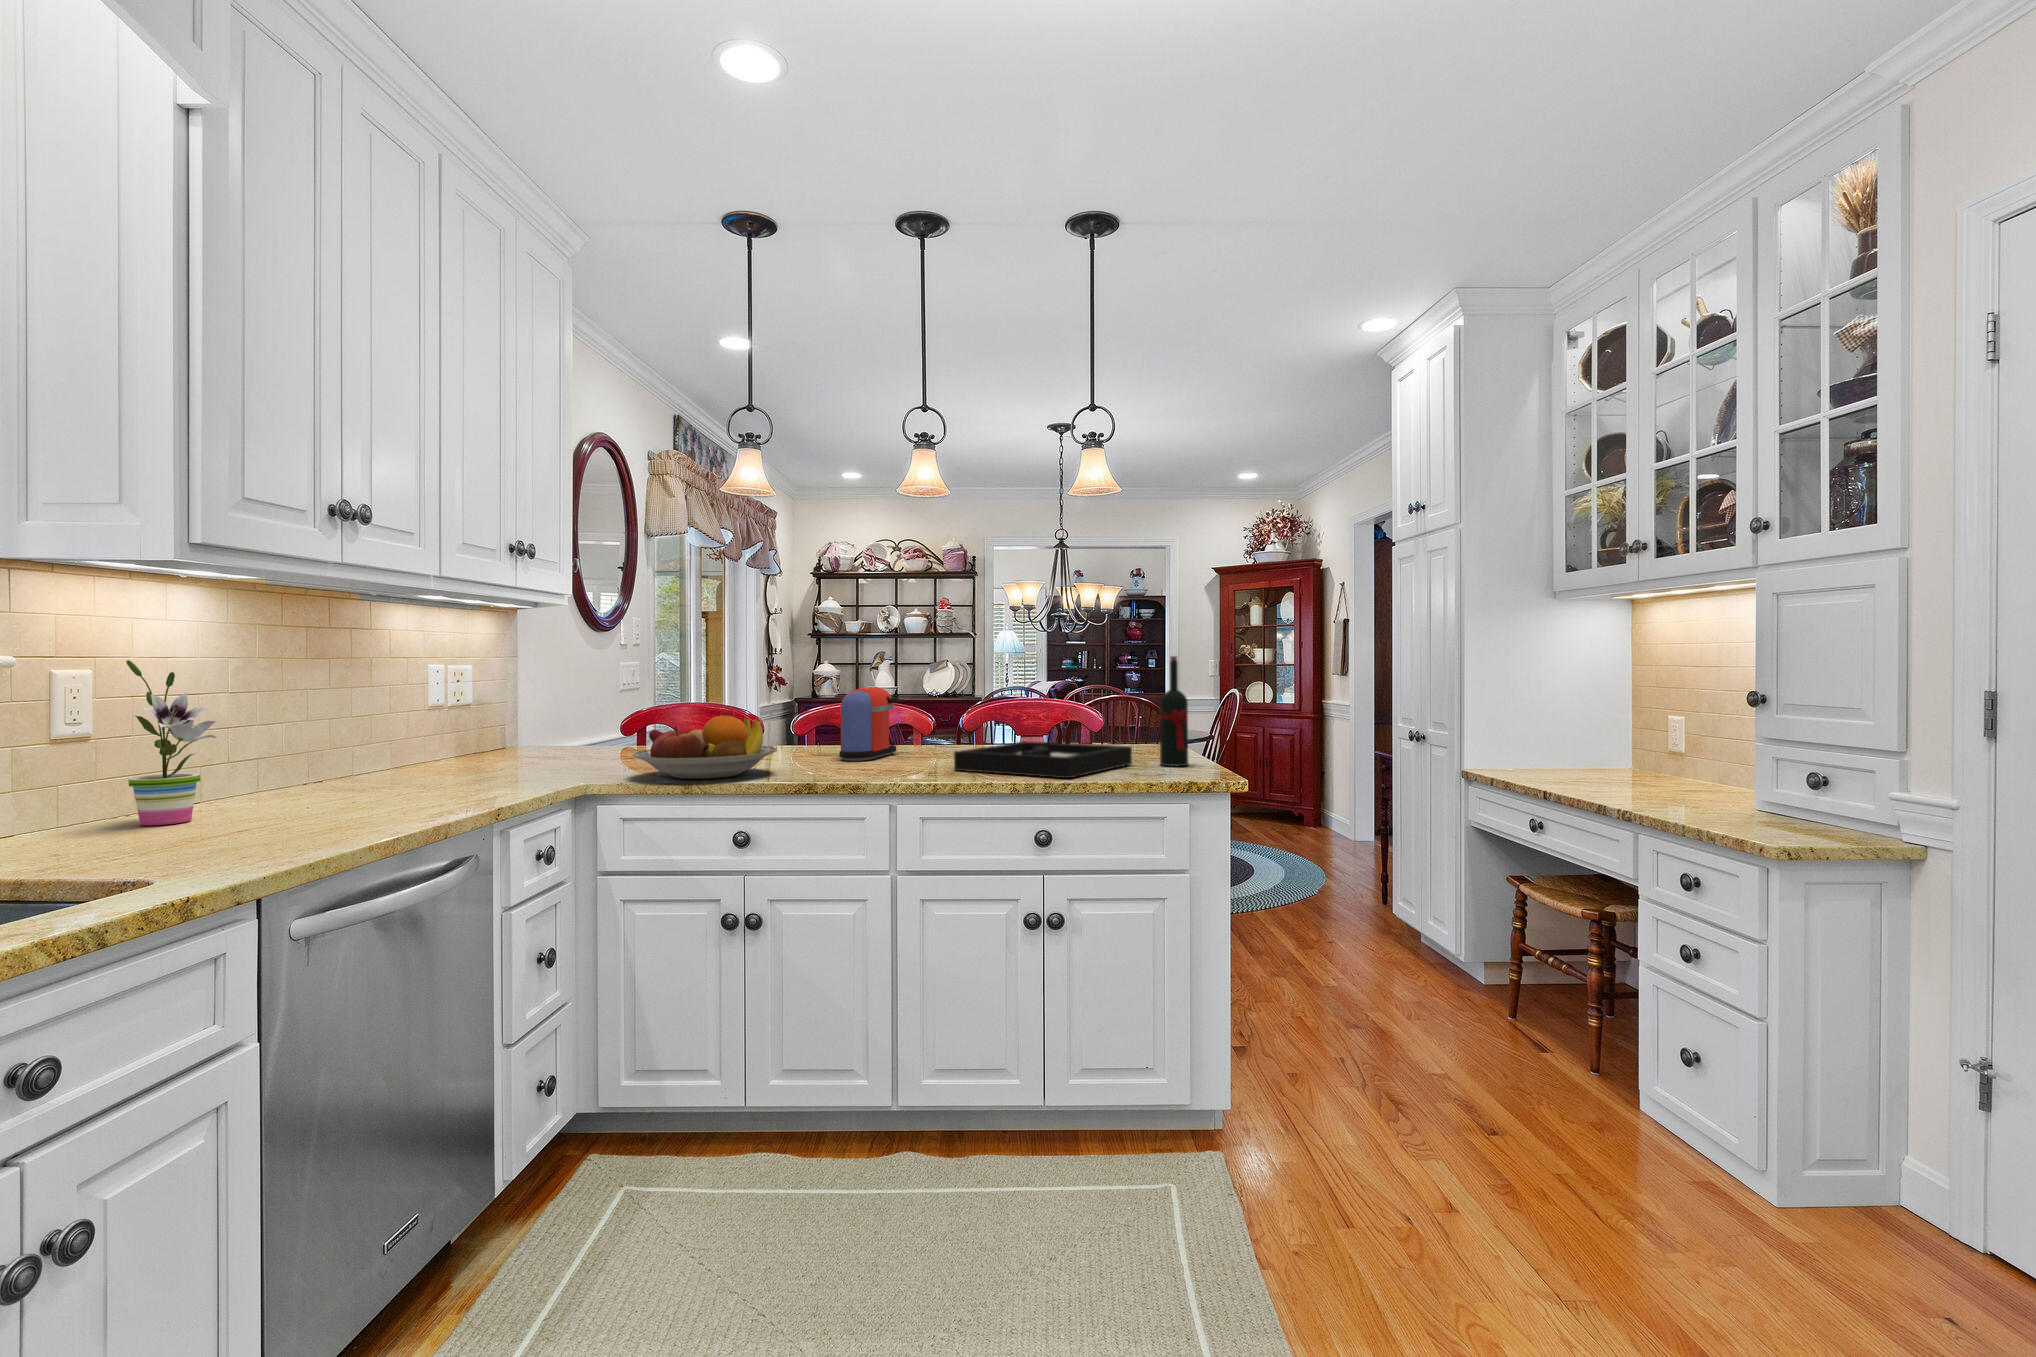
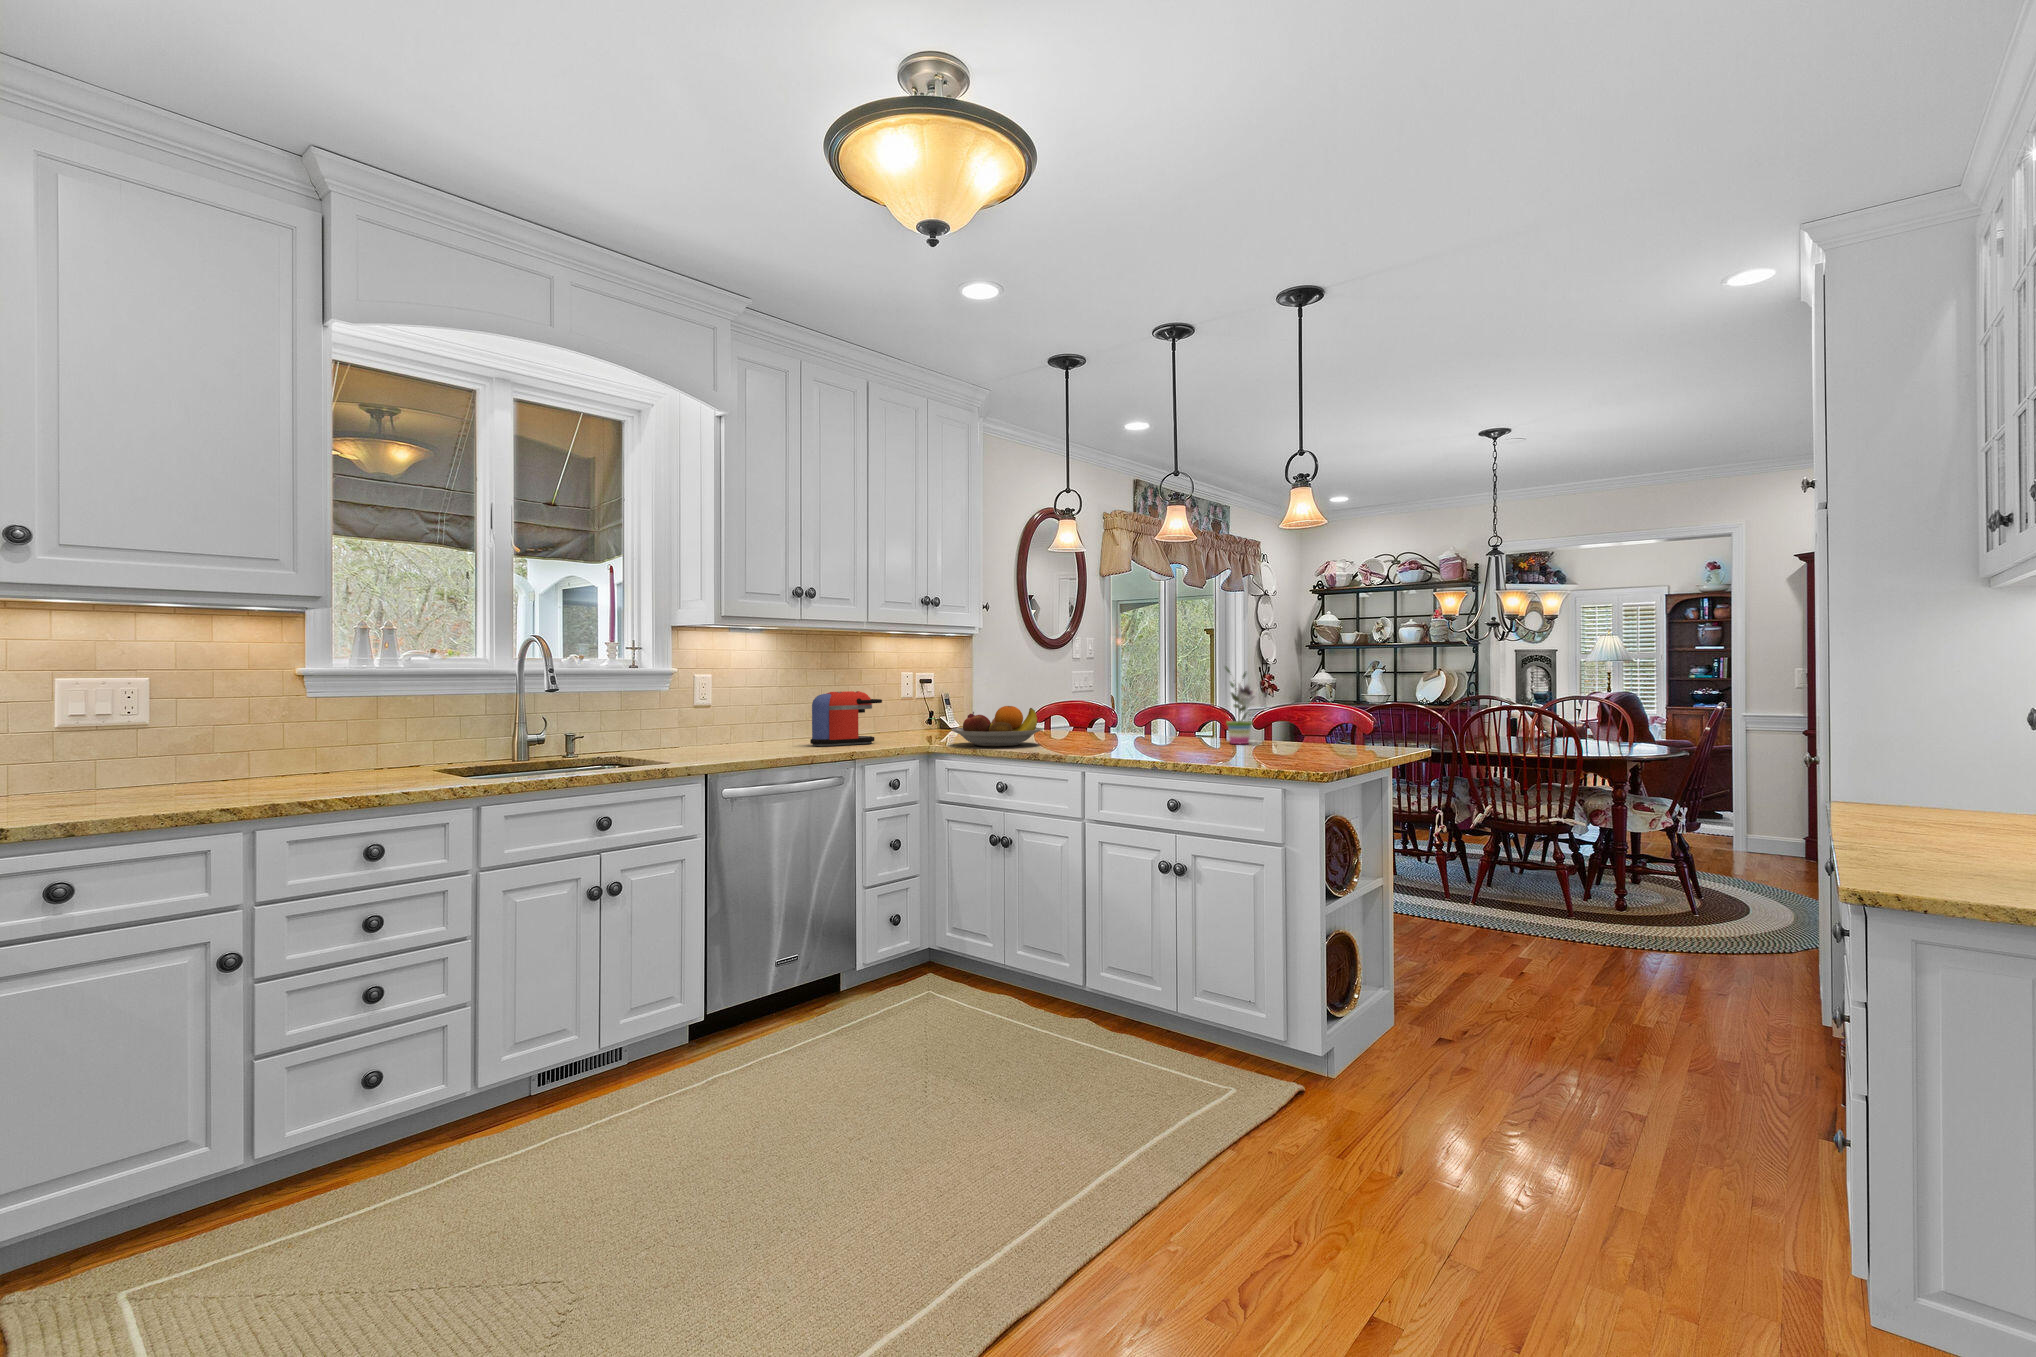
wine bottle: present [1160,656,1188,766] -> none [1313,665,1339,760]
potted plant: present [126,660,216,825] -> present [1225,666,1257,744]
coffee maker: present [839,687,899,761] -> present [810,691,882,746]
decorative tray: present [954,741,1132,778] -> none [1147,735,1291,760]

